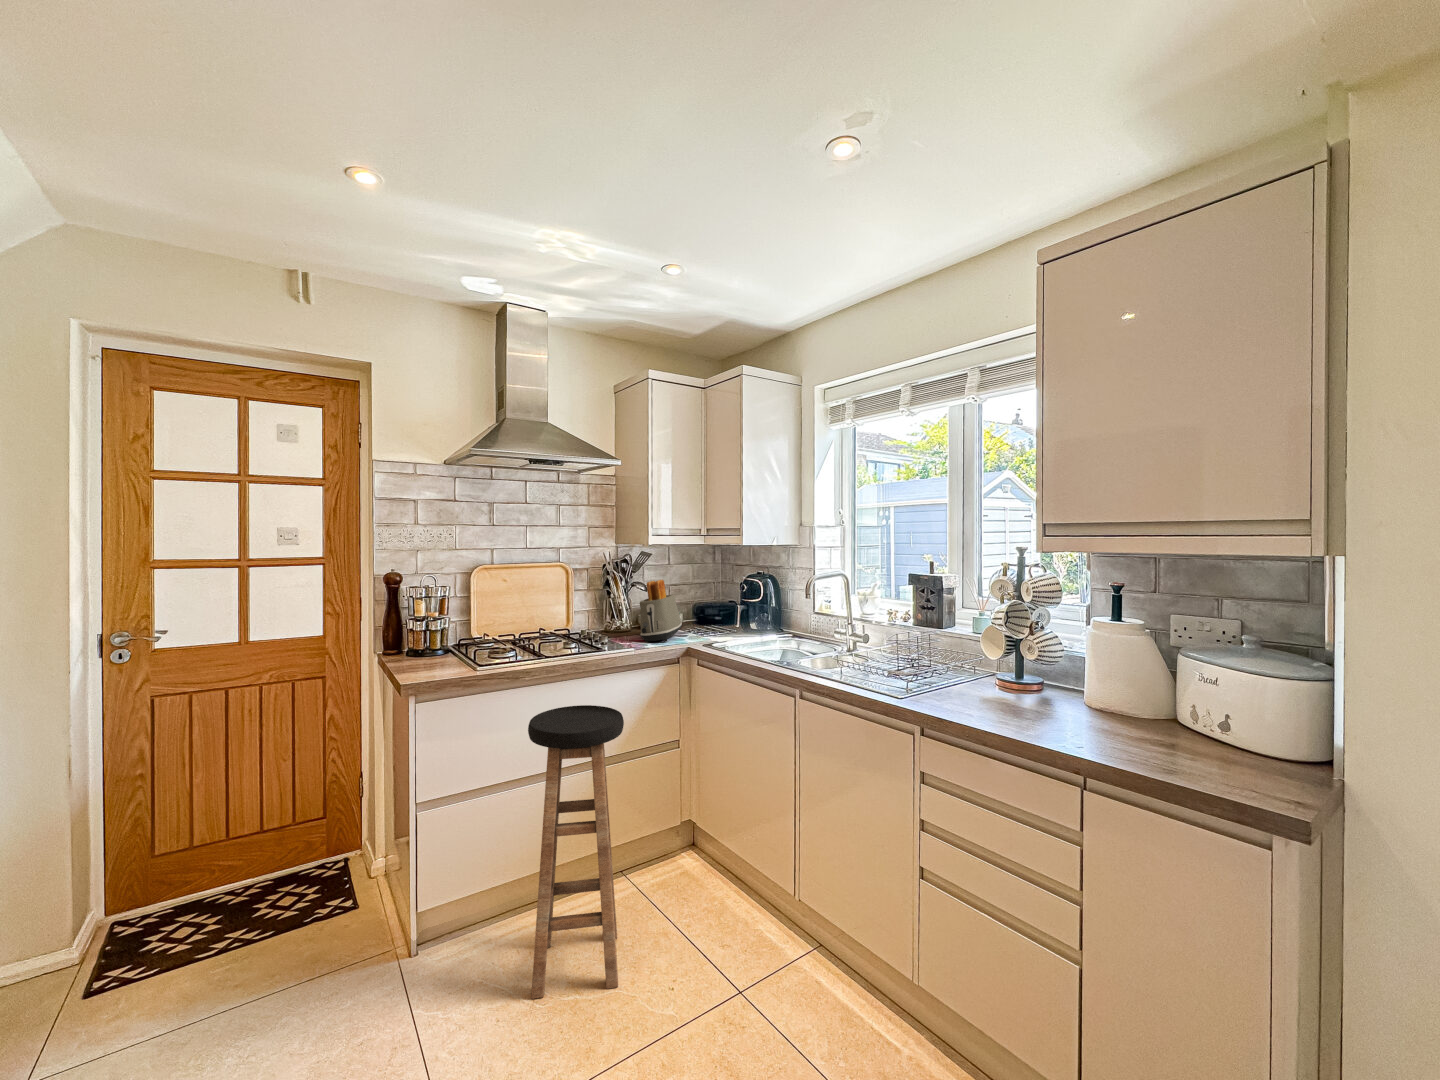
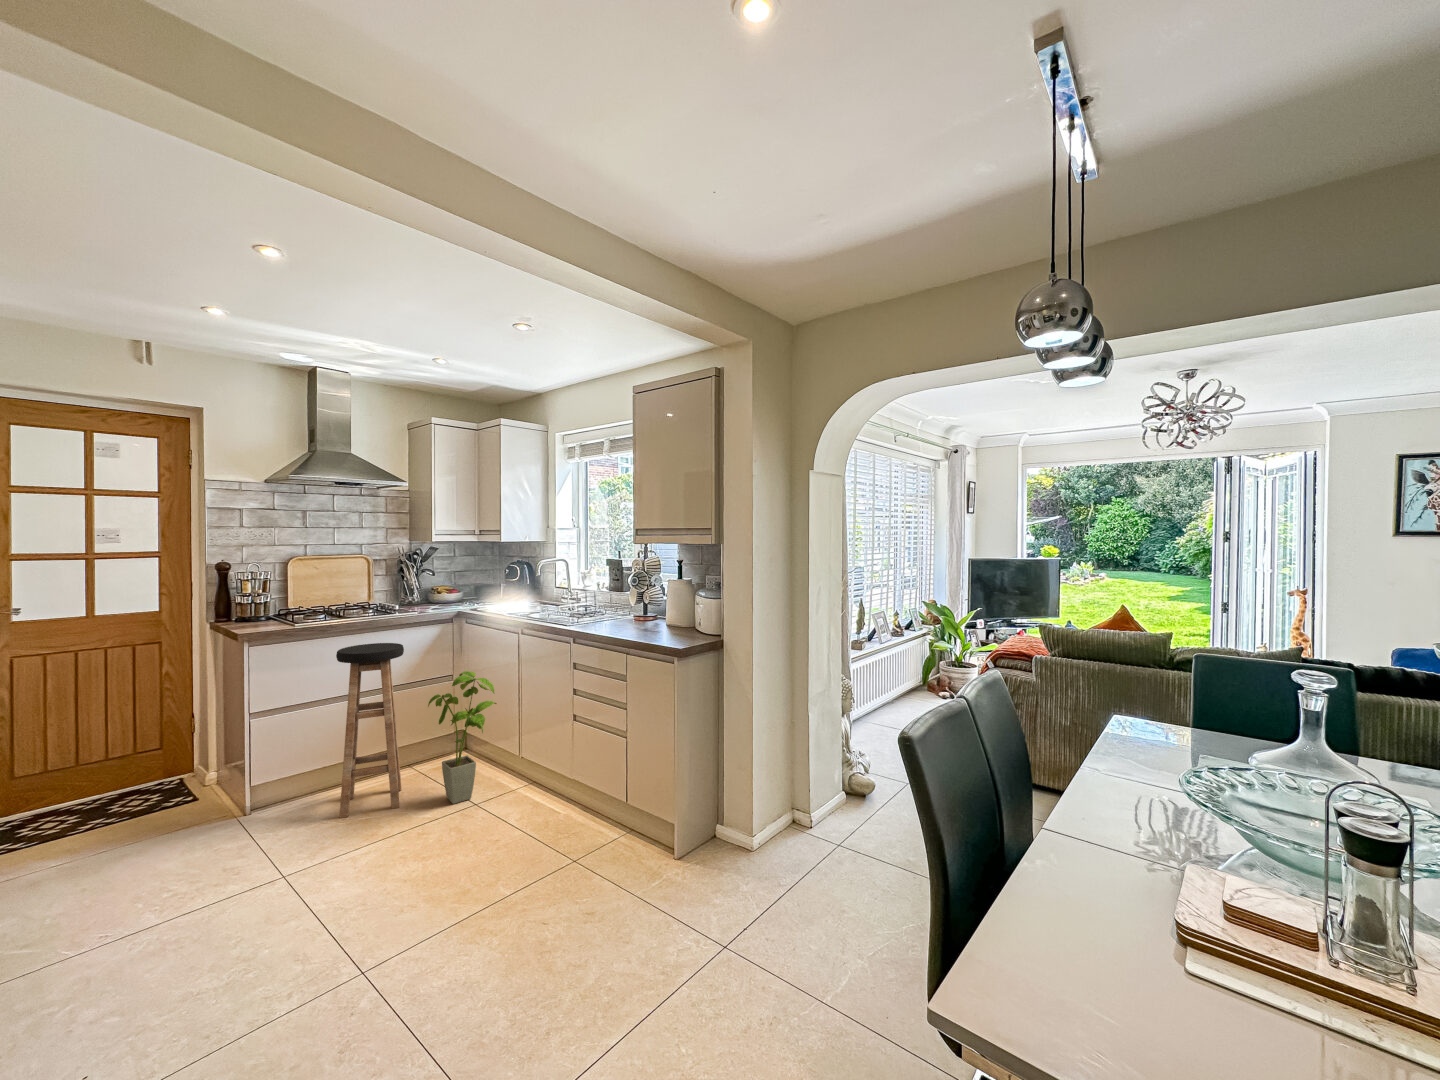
toaster: present [640,580,682,642] -> none [424,566,459,608]
house plant: none [661,768,773,996] -> present [428,671,497,804]

